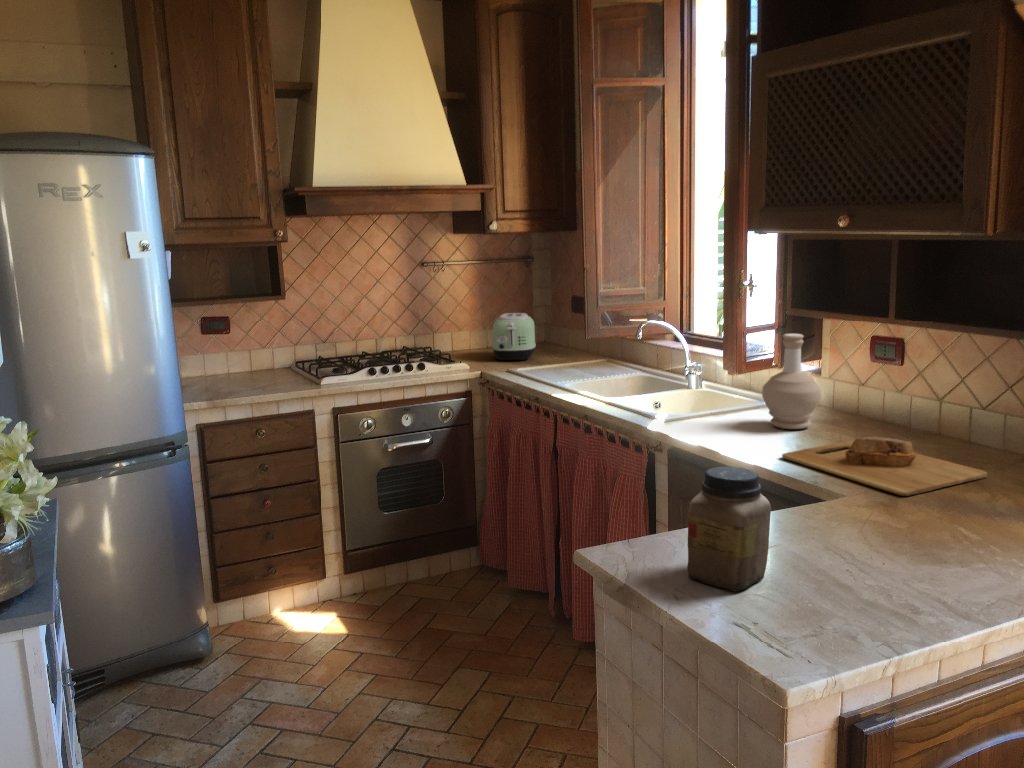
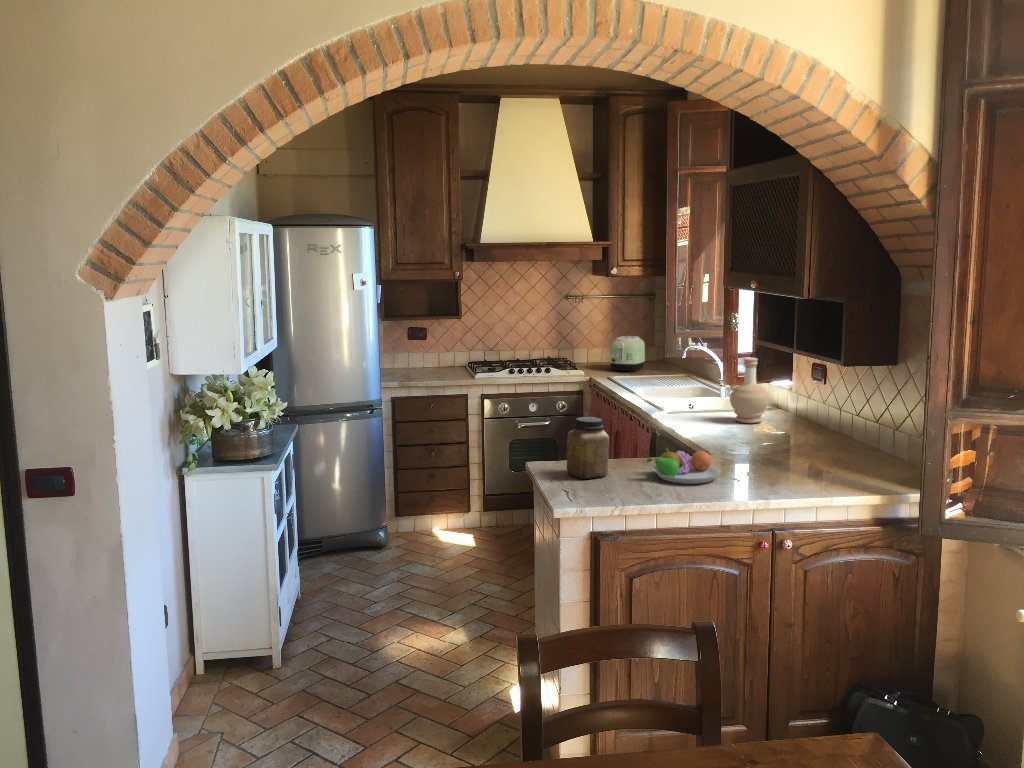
cutting board: present [782,437,987,496] -> none [710,425,822,457]
fruit bowl: none [827,504,960,576] -> present [647,447,721,484]

